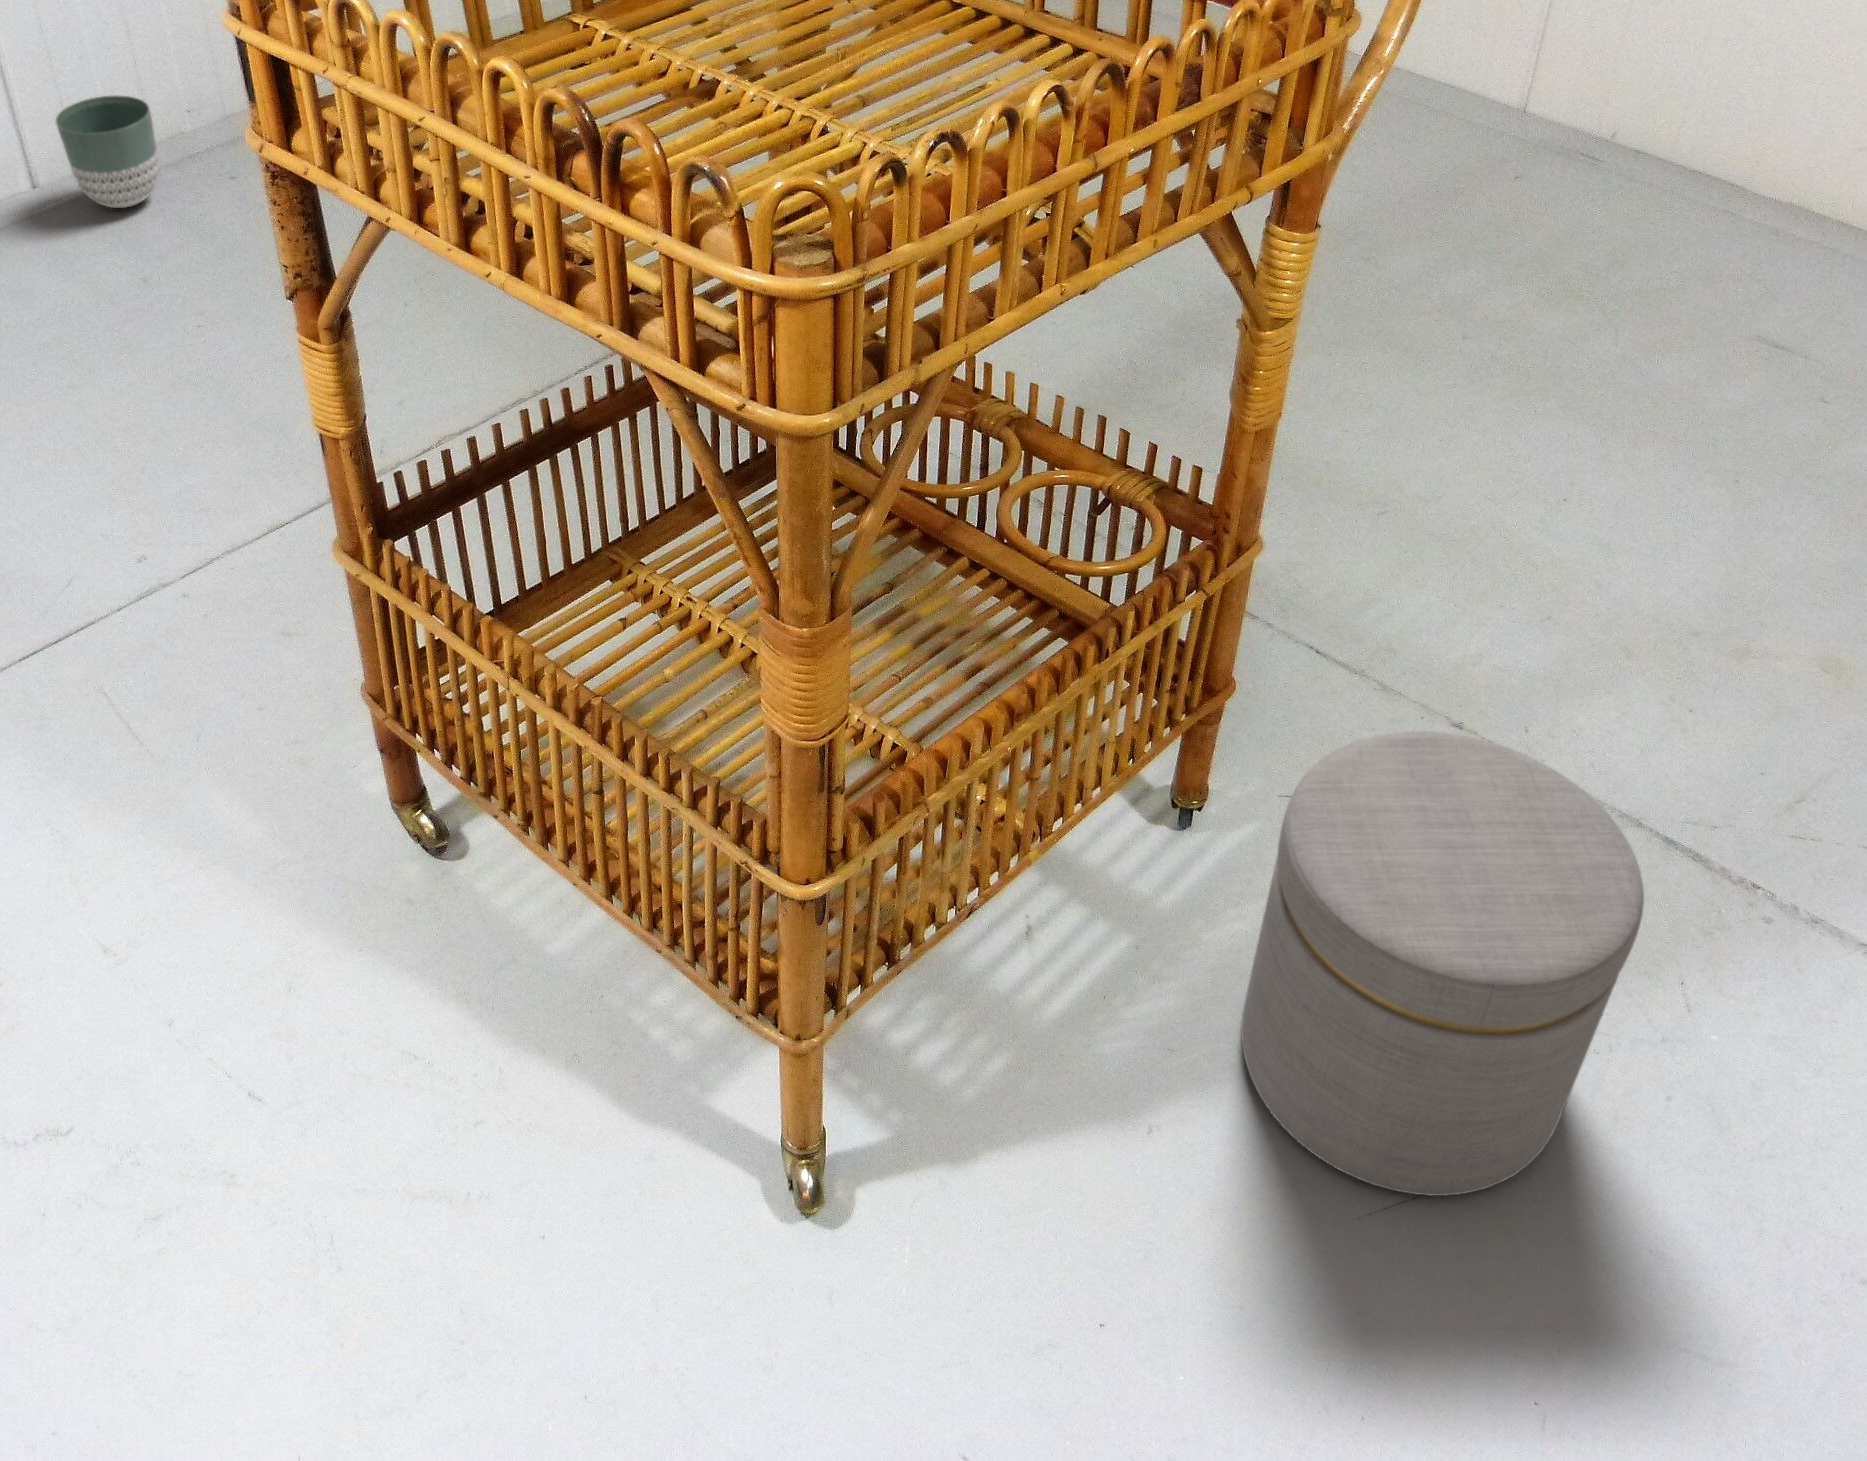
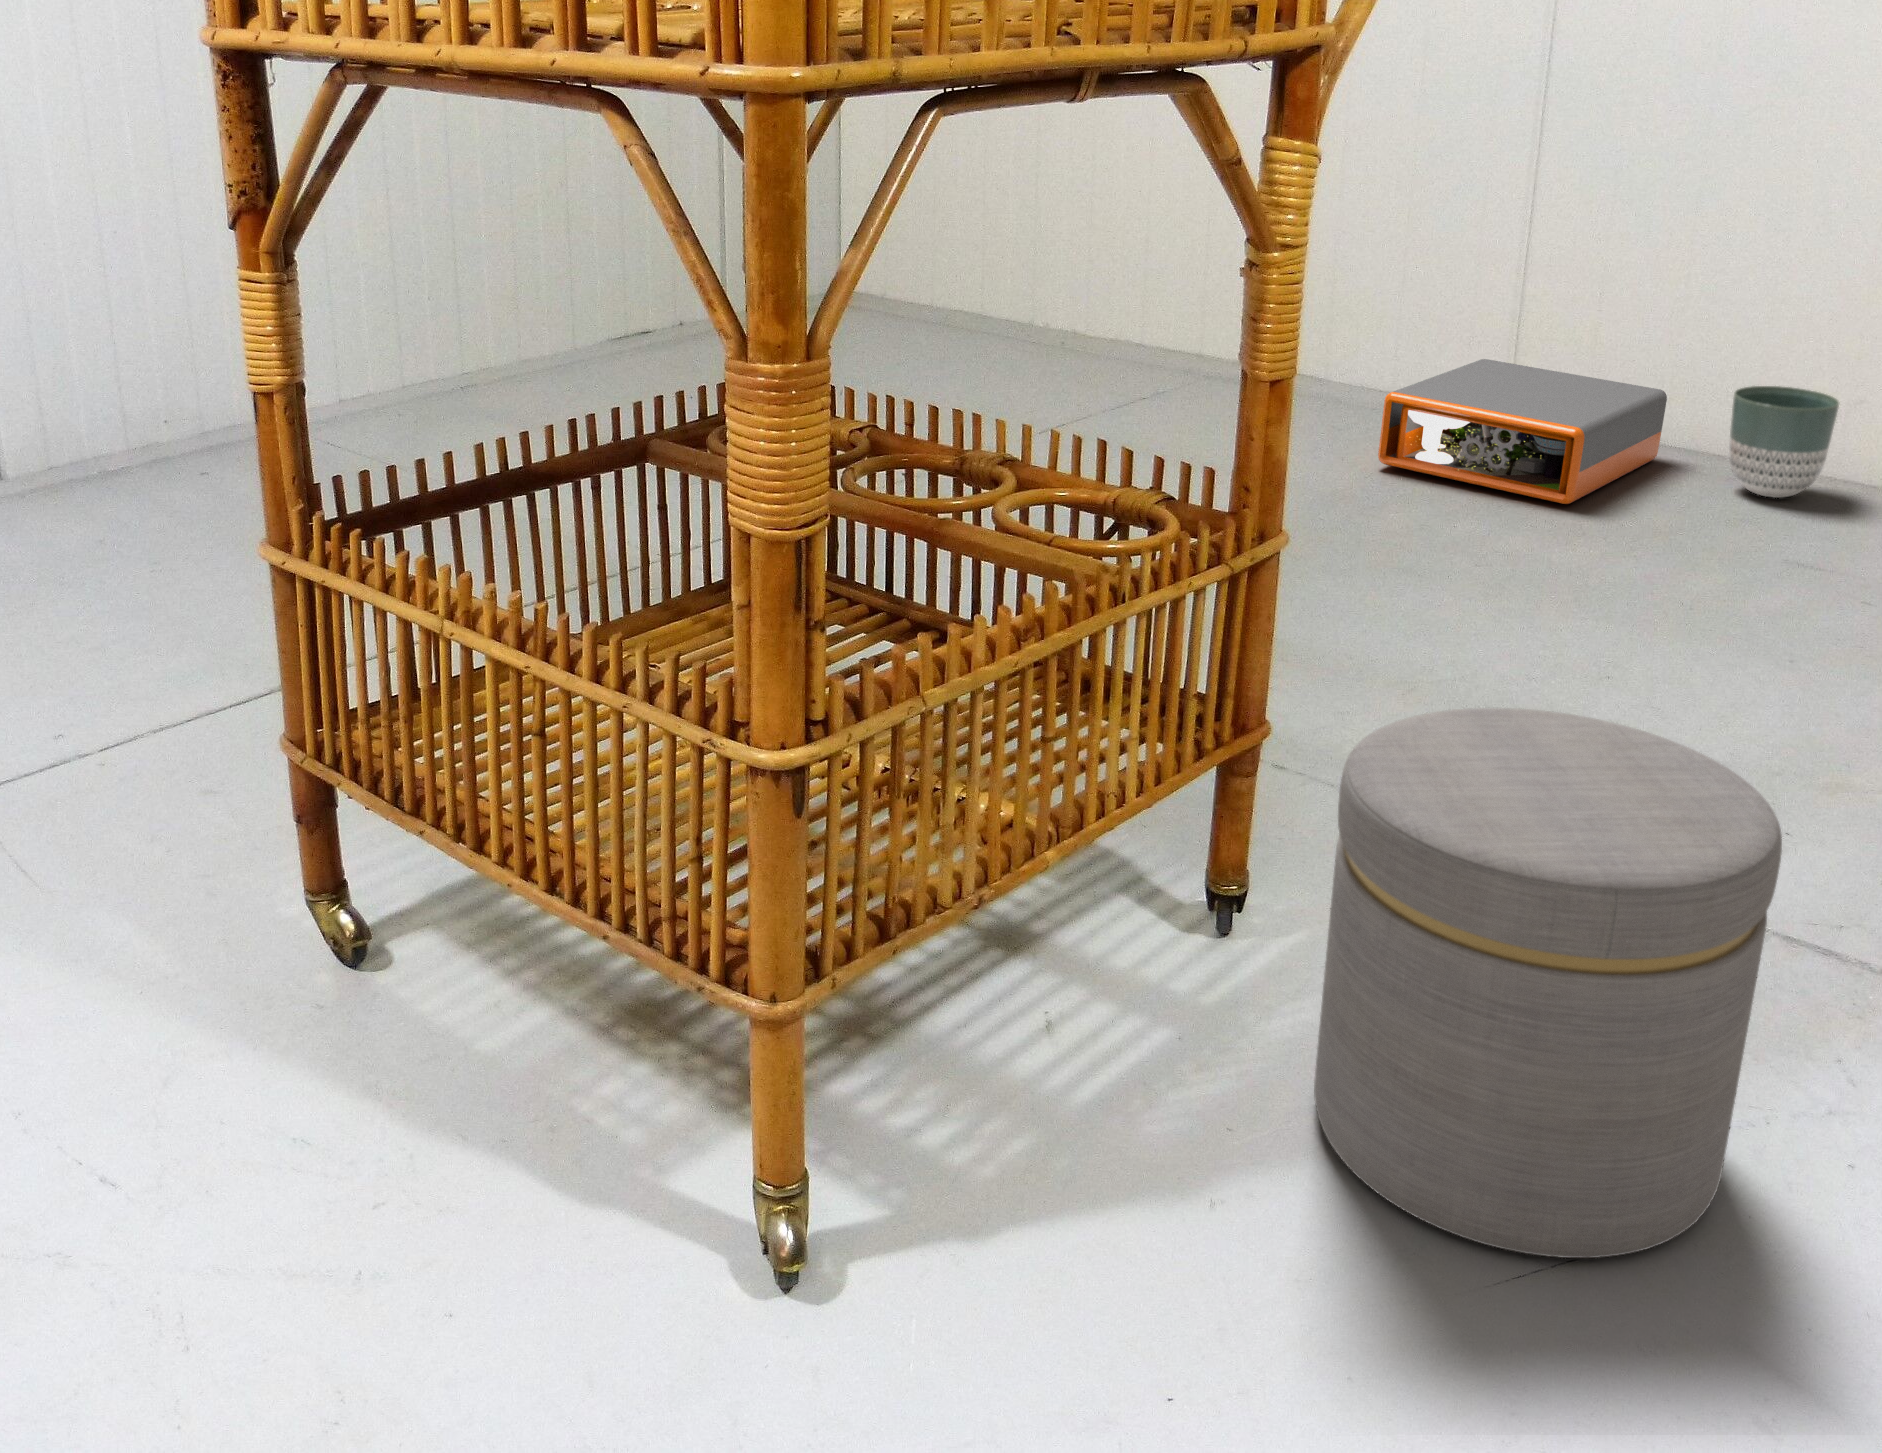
storage box: none [1387,61,1679,251] -> present [1378,359,1667,504]
planter: present [56,96,159,208] -> present [1729,386,1839,498]

